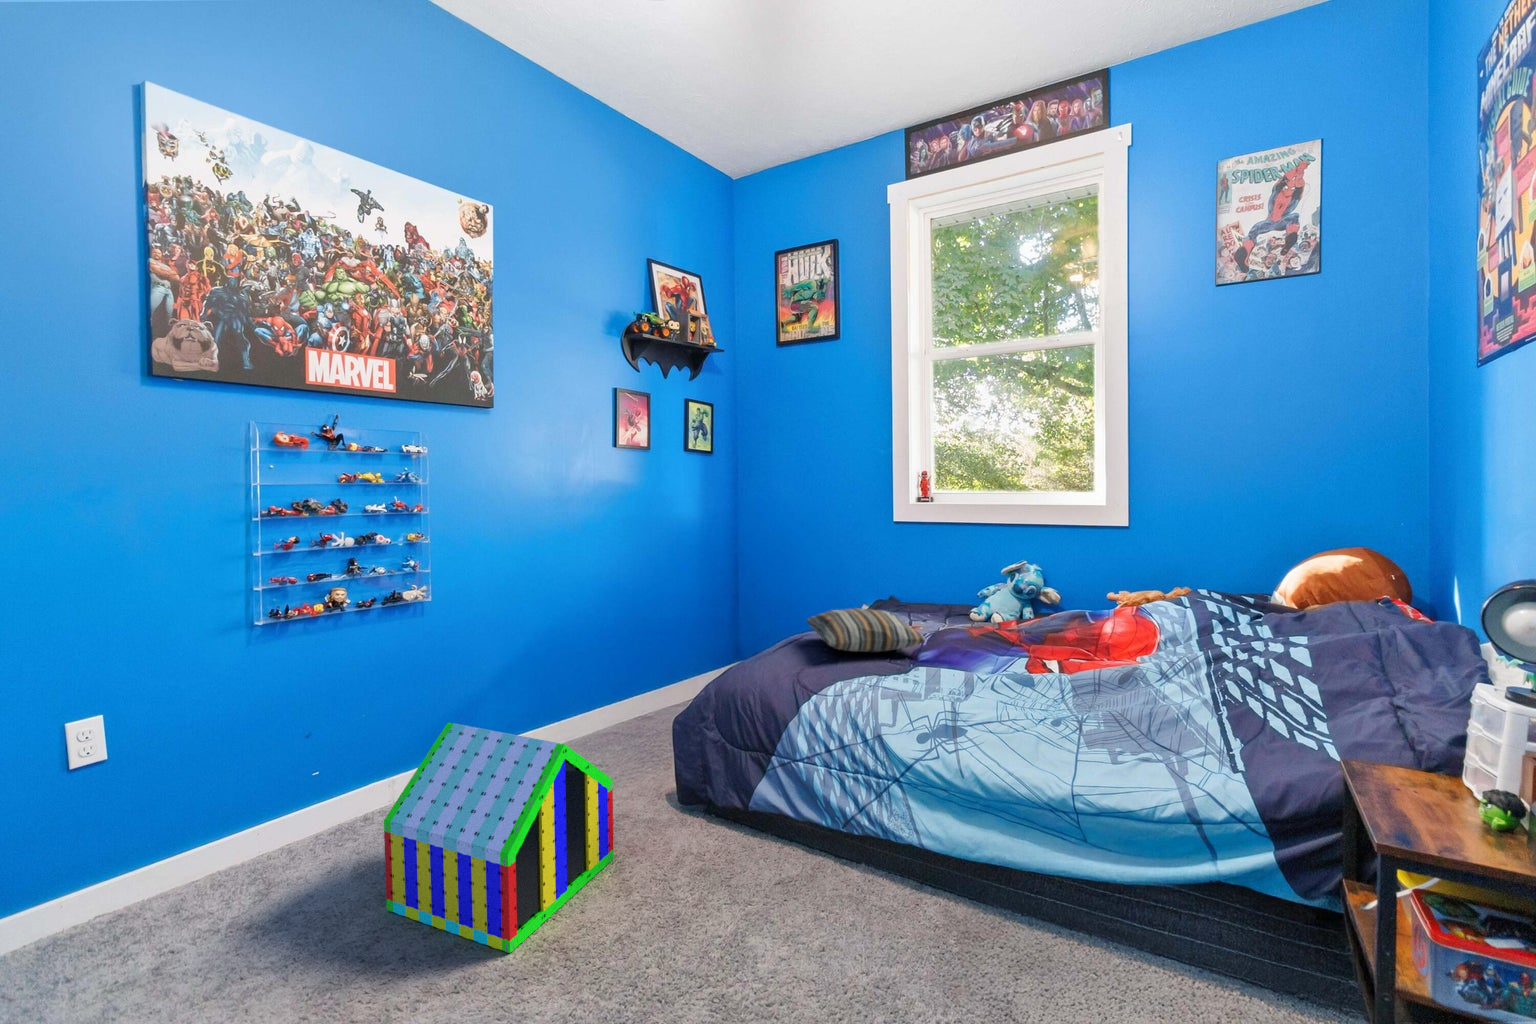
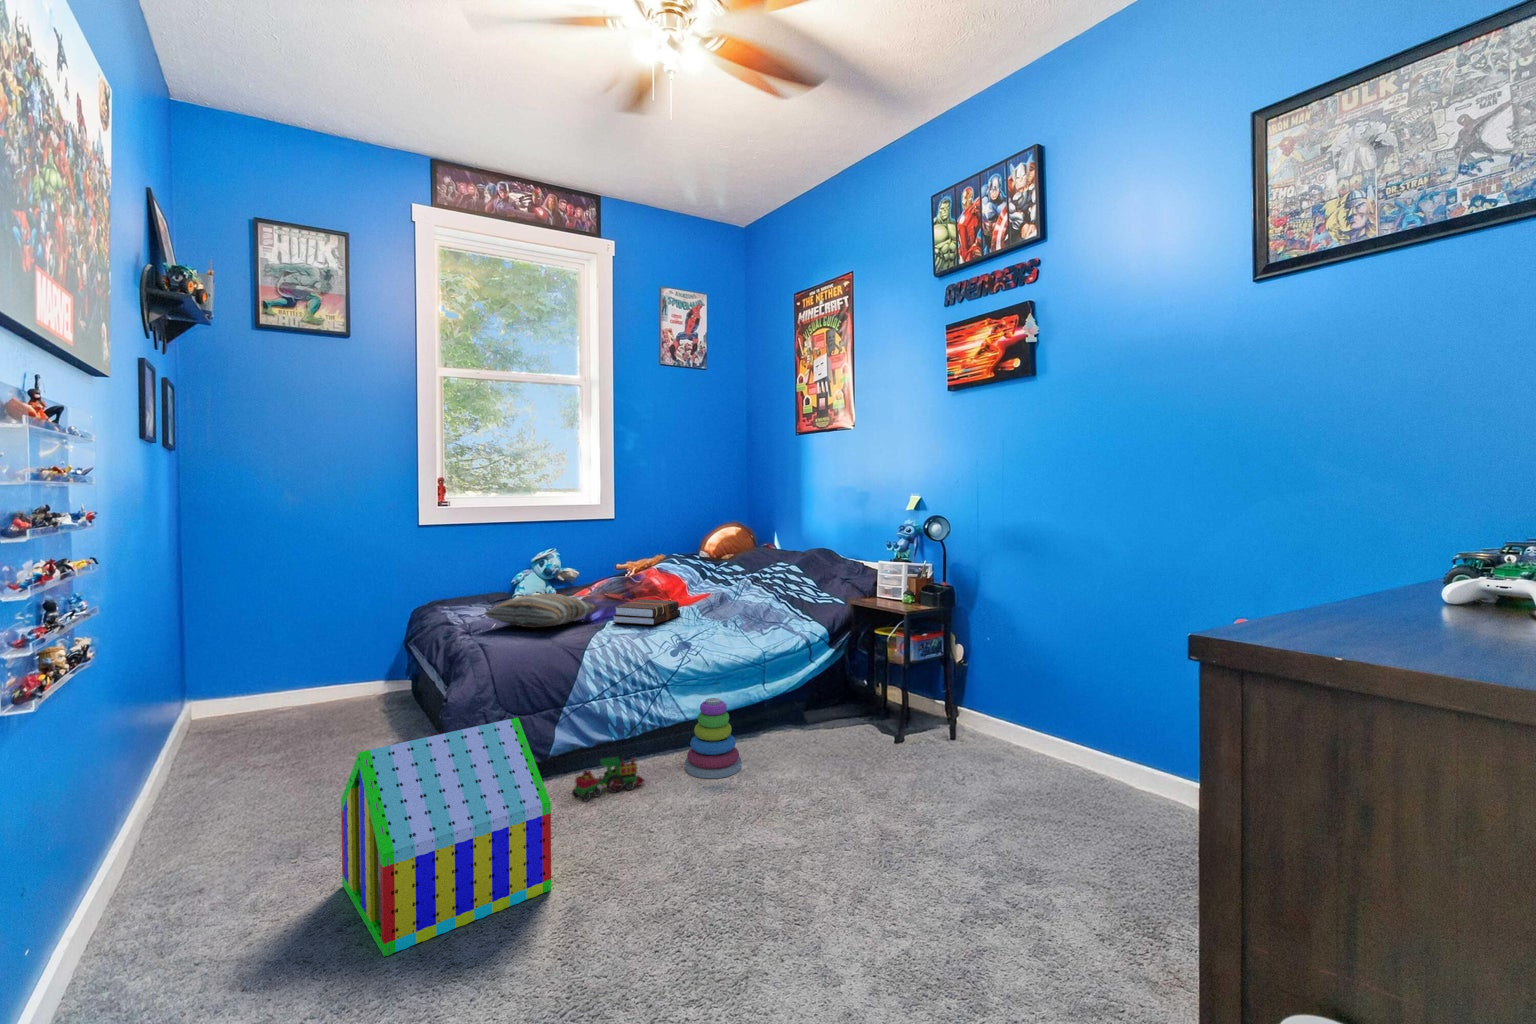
hardback book: none [919,644,1027,686] -> present [613,599,680,625]
stacking toy: none [860,830,955,978] -> present [685,698,741,779]
toy train: none [718,837,799,900] -> present [572,757,645,801]

